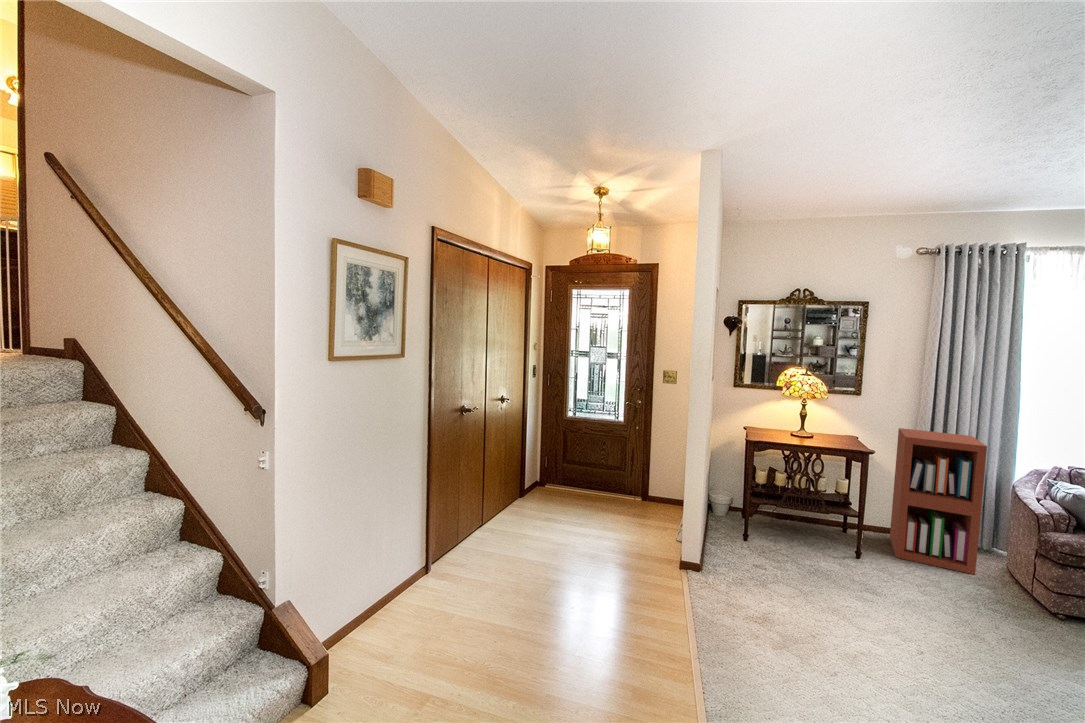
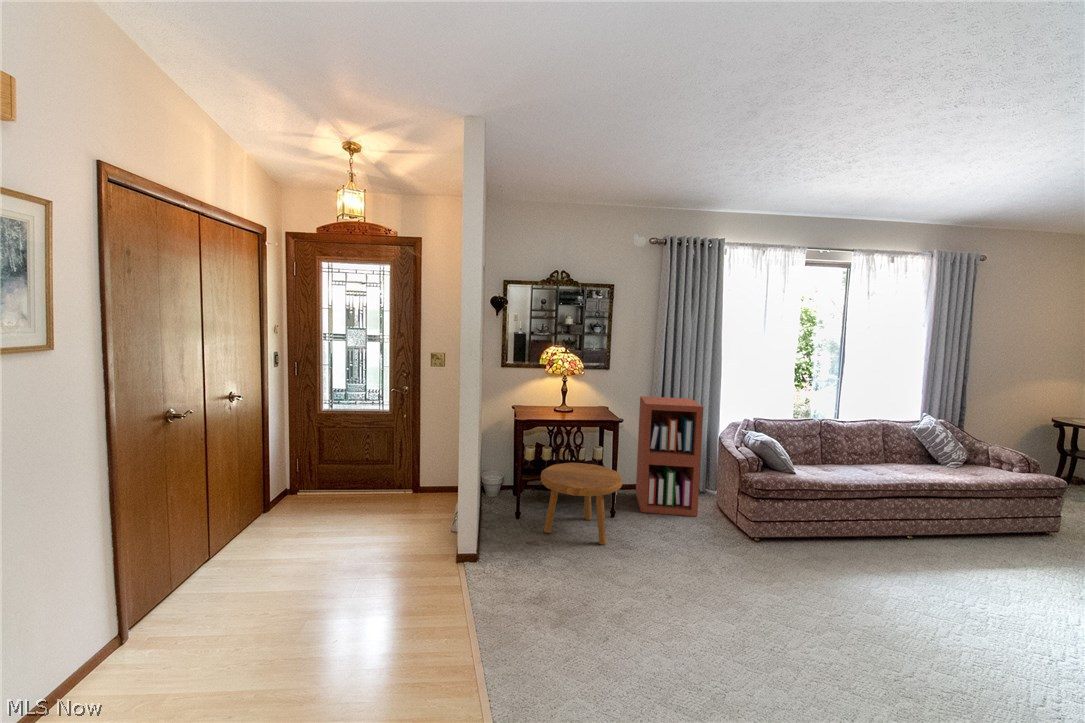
footstool: none [775,490,871,580] -> present [541,463,622,545]

